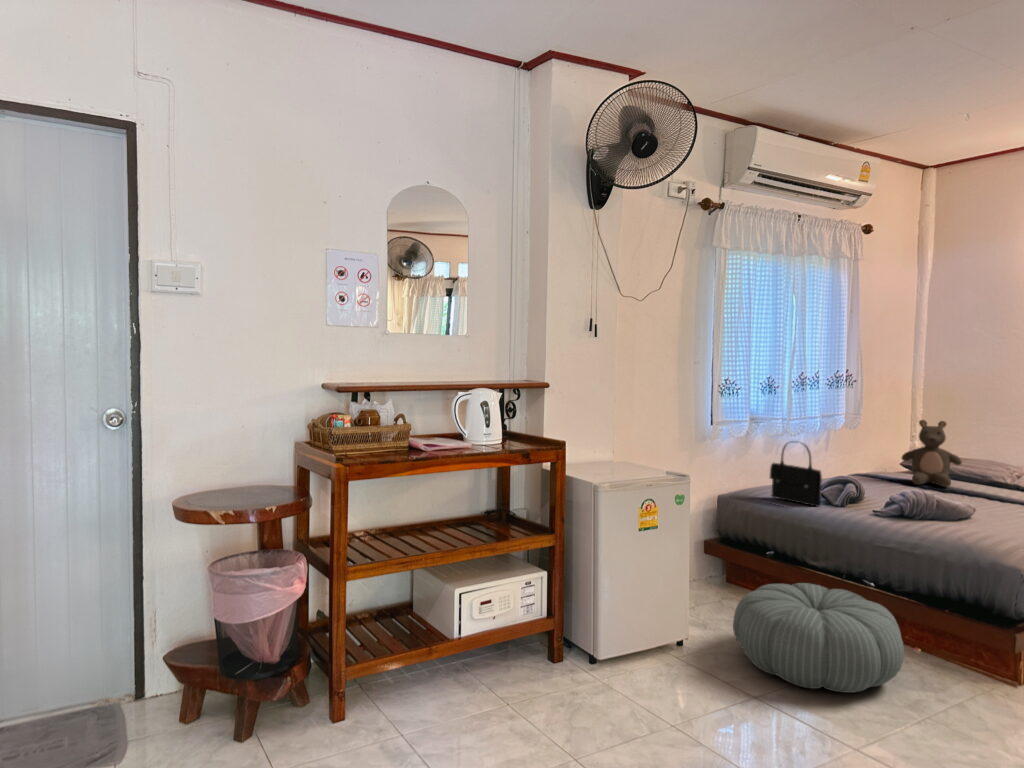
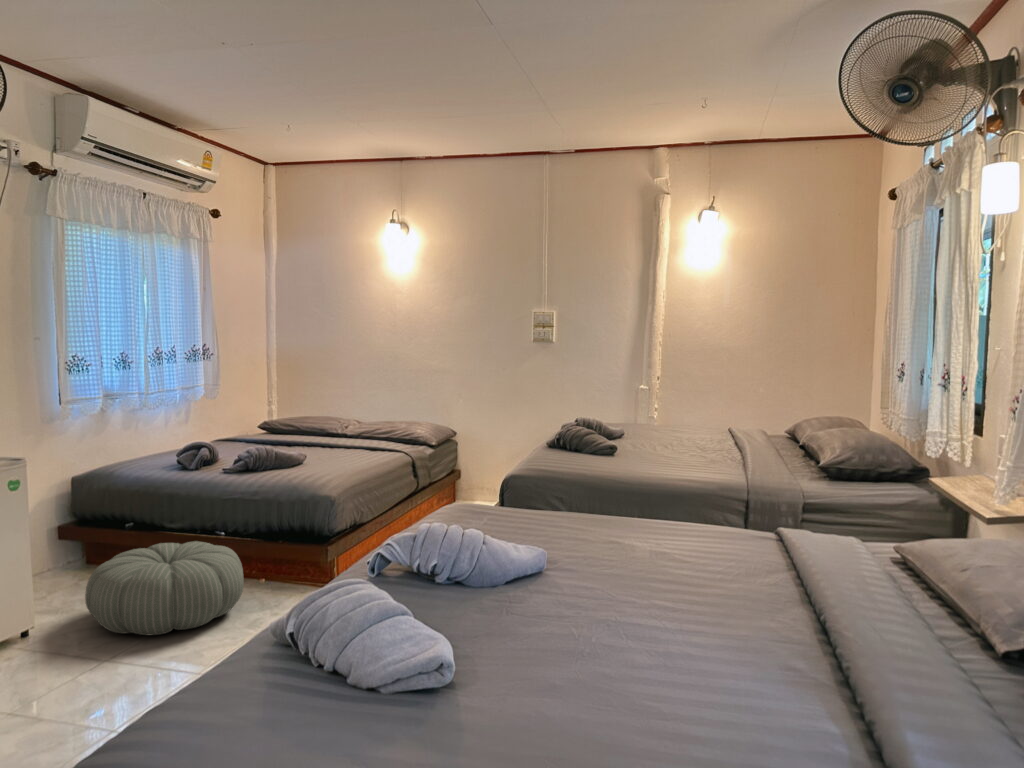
stuffed bear: present [902,420,962,487] -> none [255,386,303,443]
handbag: present [770,443,822,506] -> none [126,414,177,473]

